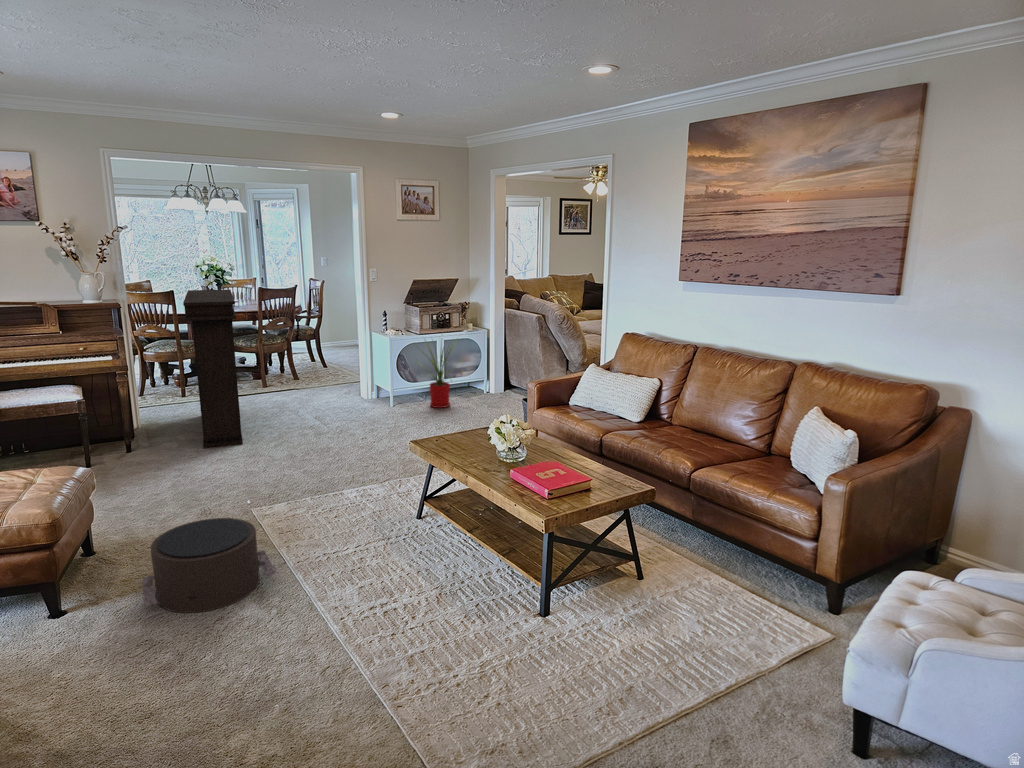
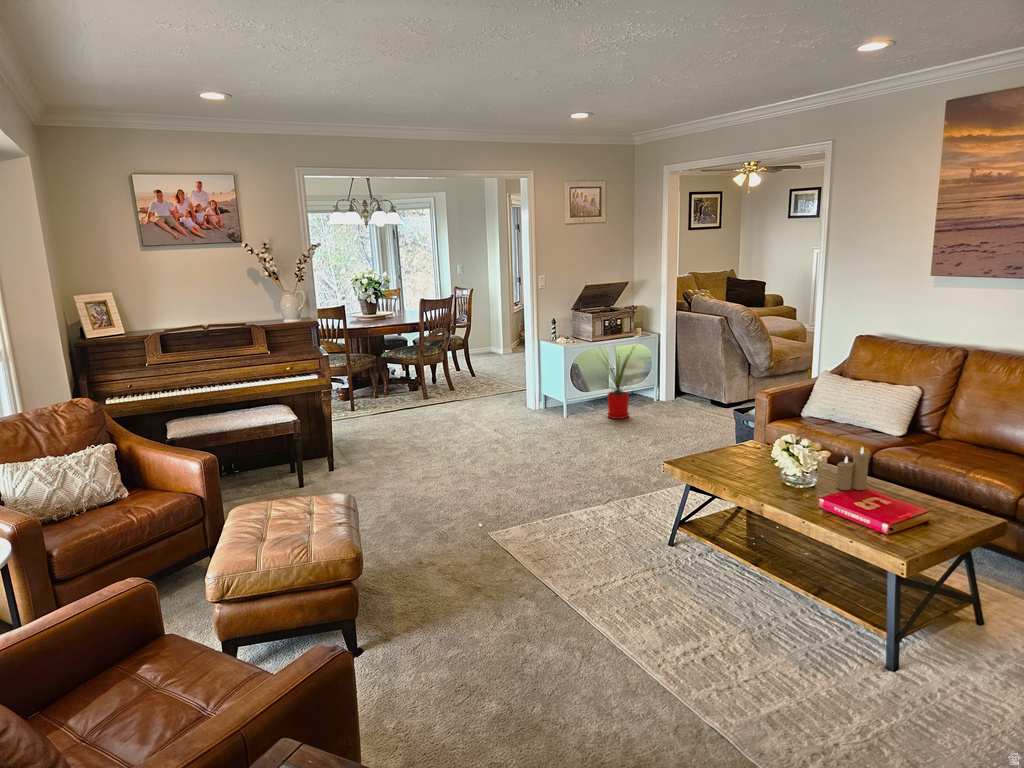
console table: present [183,289,243,449] -> none [368,302,439,467]
candle: none [537,426,563,465] -> present [836,447,870,490]
pouf: present [142,518,276,613] -> none [430,548,567,652]

